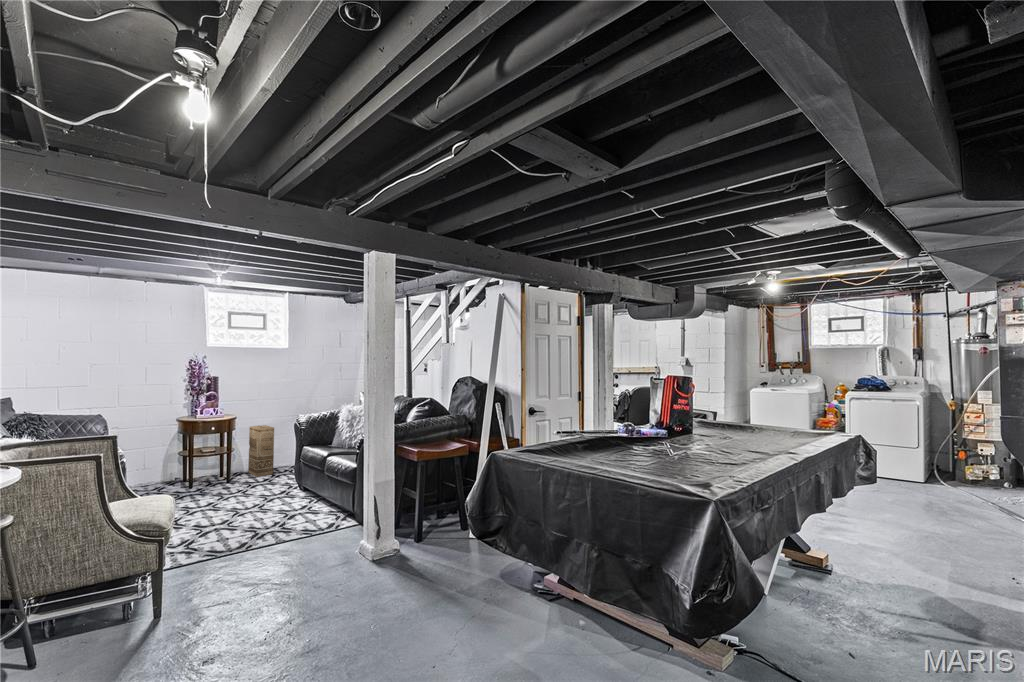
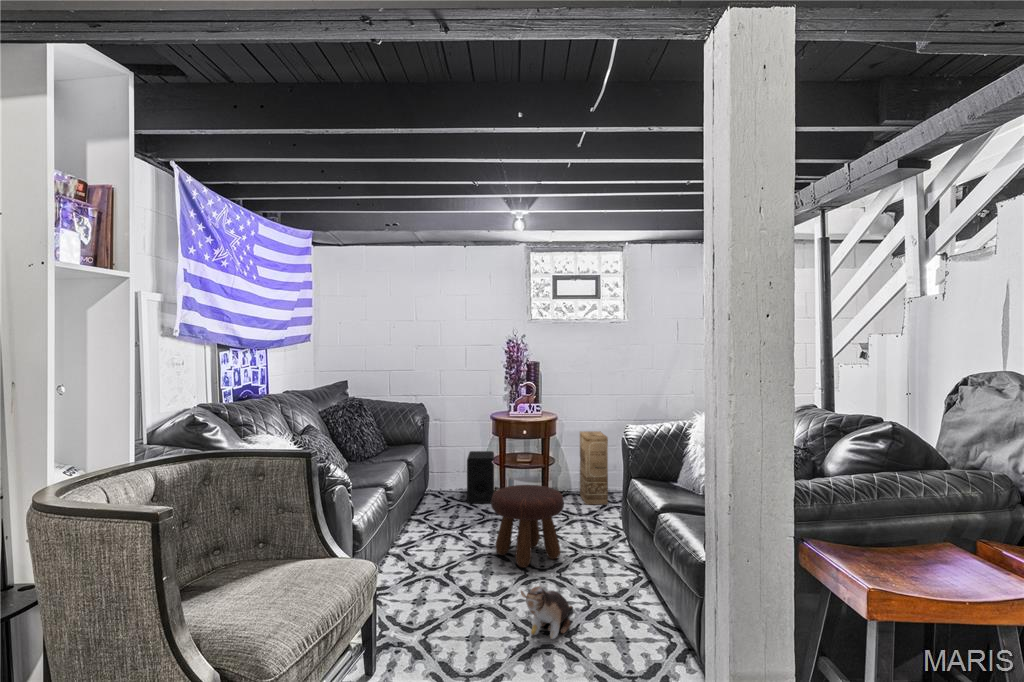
speaker: none [146,449,178,492] -> present [467,451,494,503]
footstool: none [201,459,258,511] -> present [491,485,564,567]
plush toy: none [253,501,279,531] -> present [521,586,573,639]

